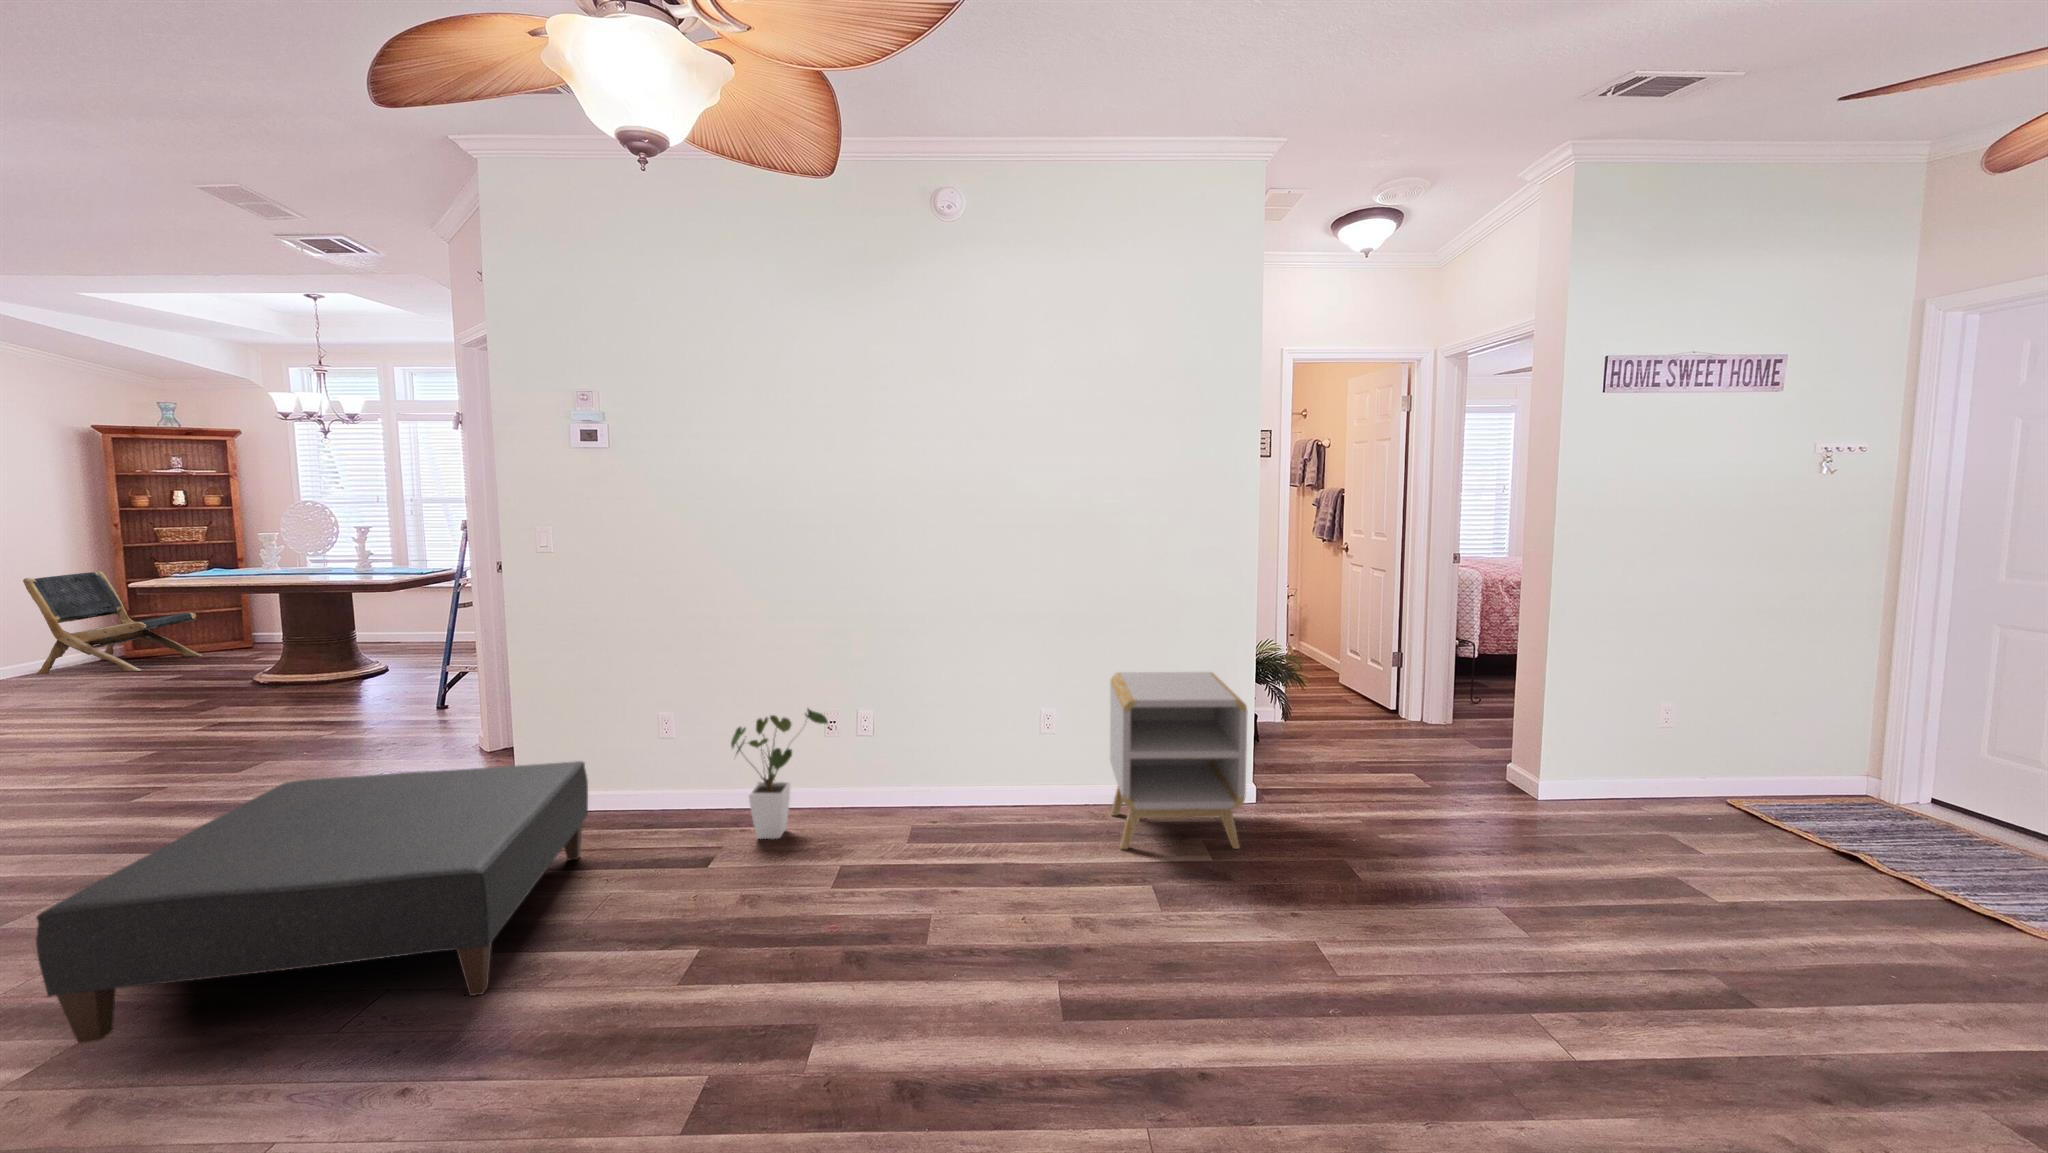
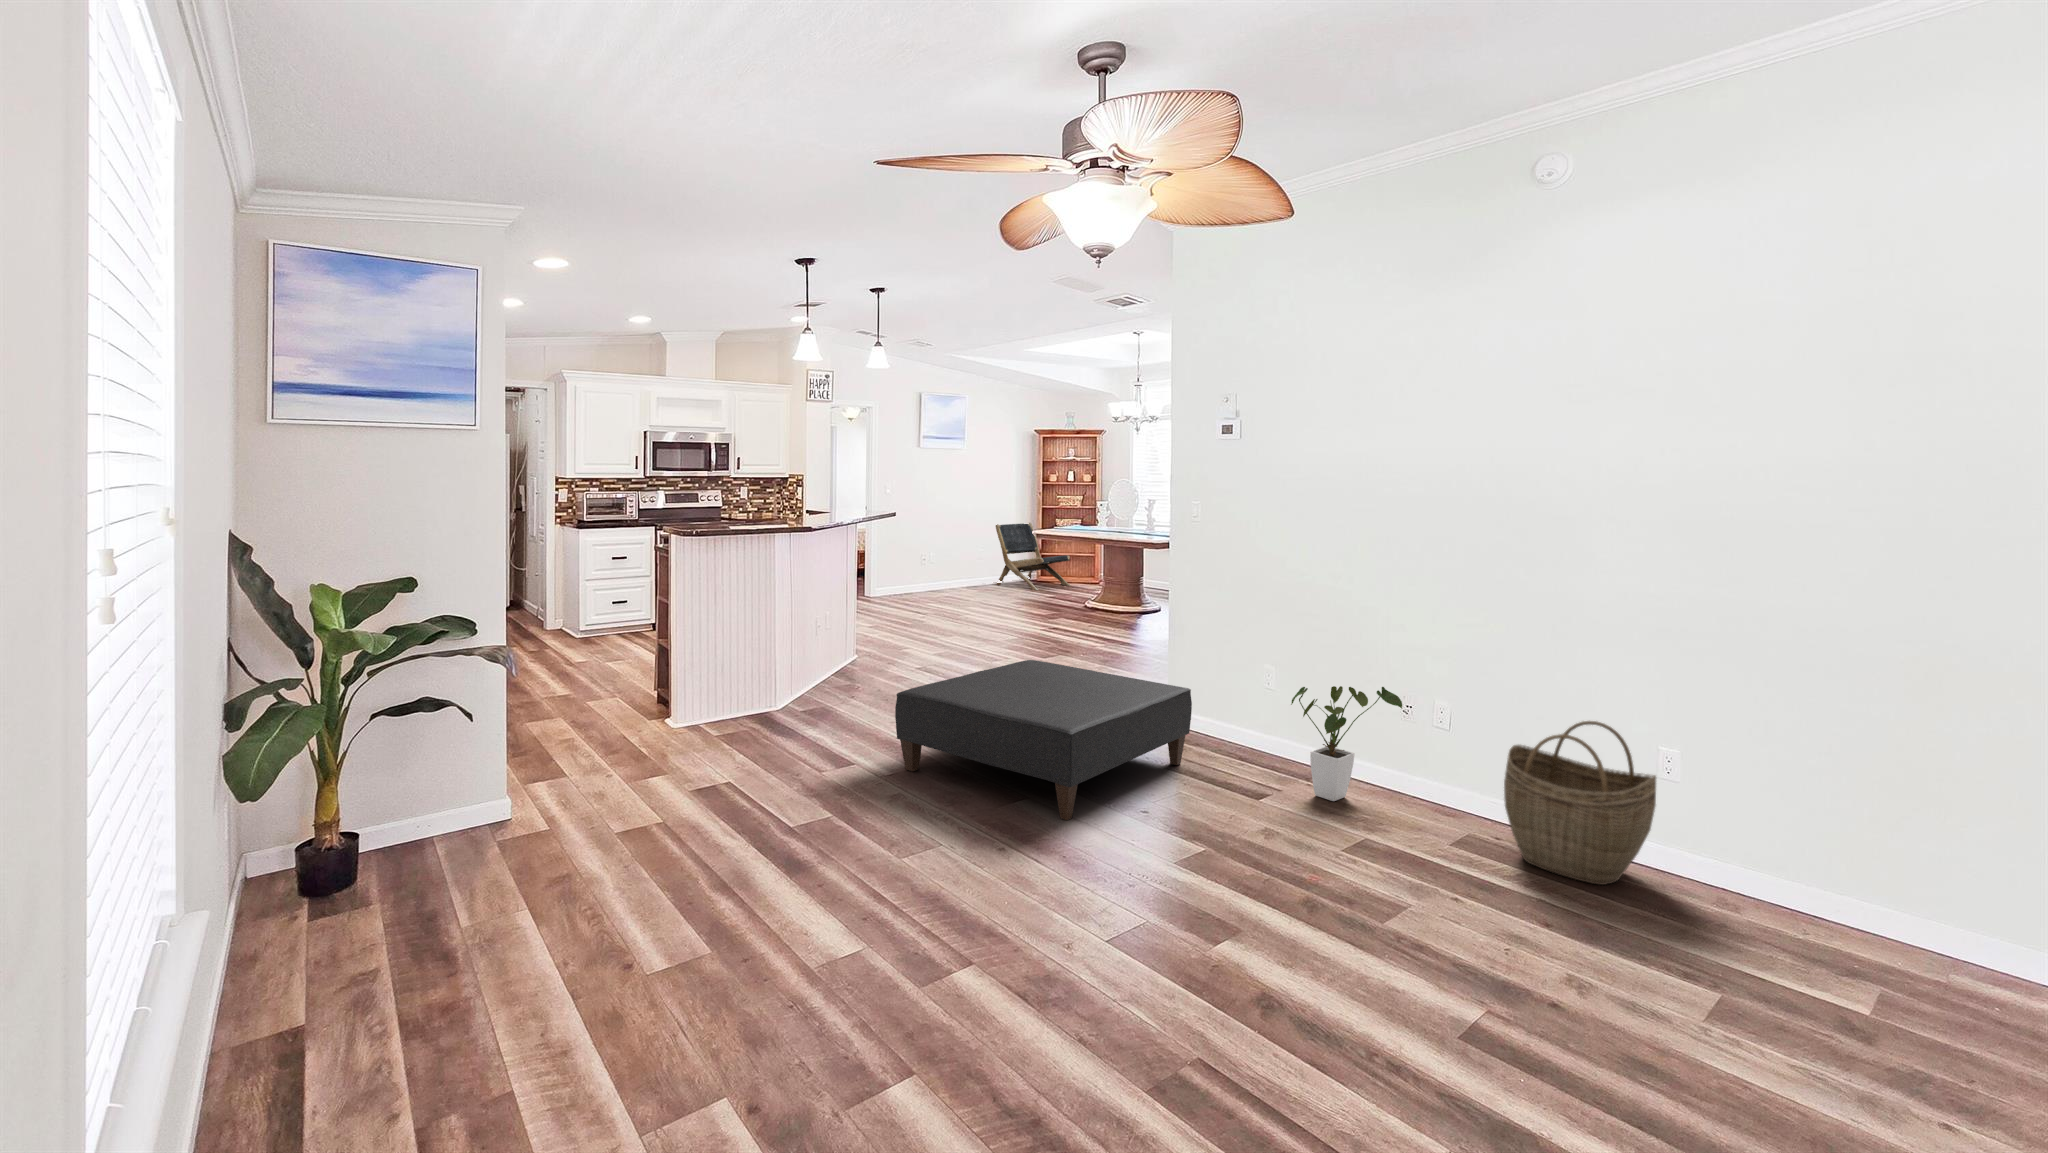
side table: present [1110,672,1247,849] -> none [1722,726,1996,1024]
woven basket: none [941,698,1049,836] -> present [1504,721,1656,885]

